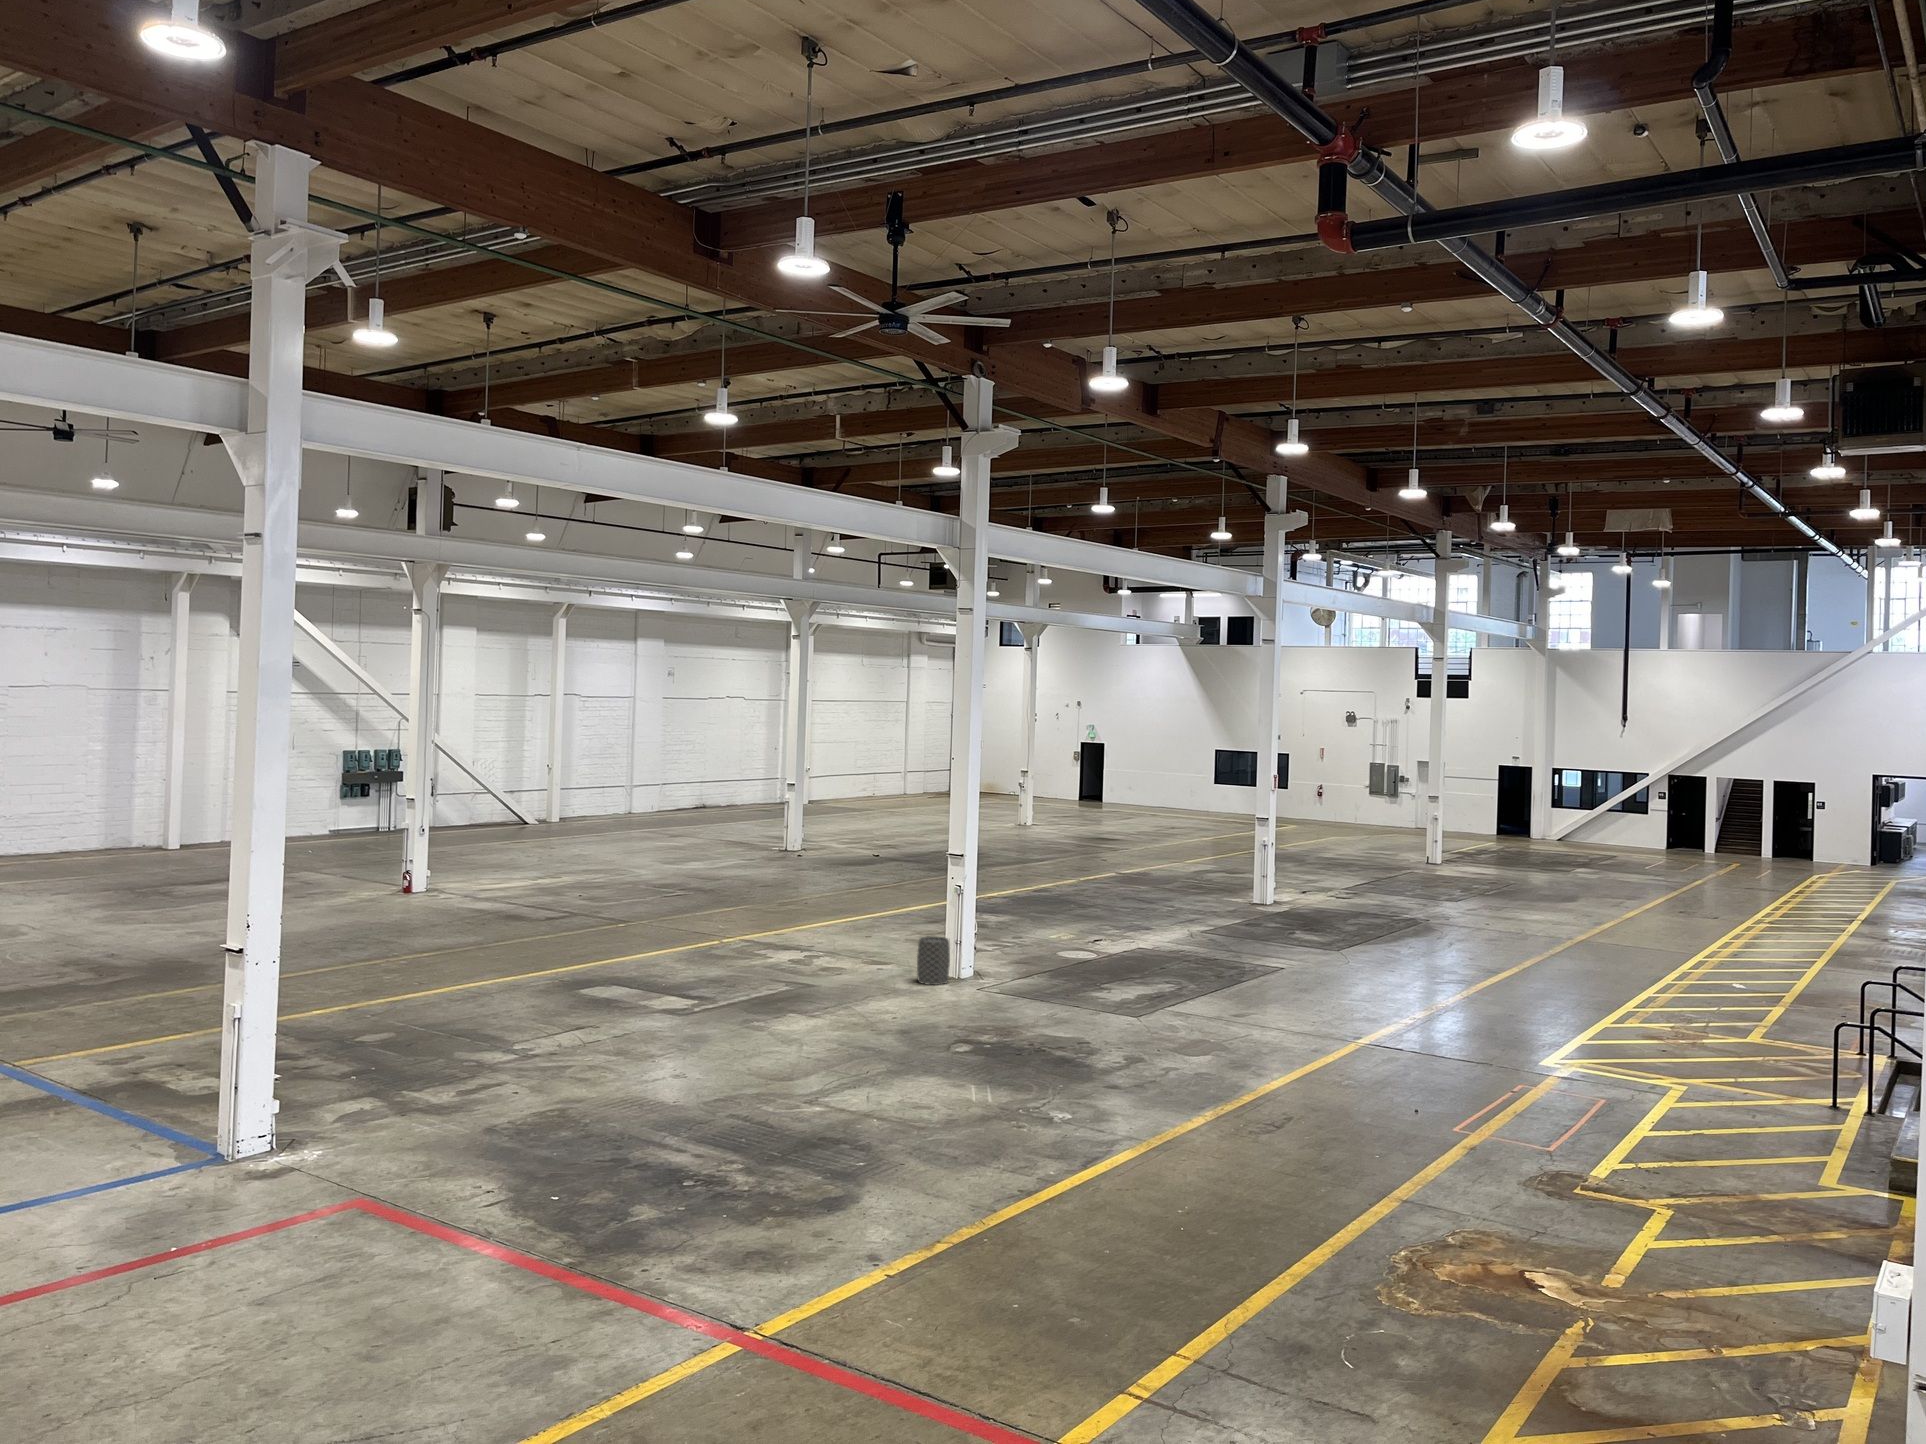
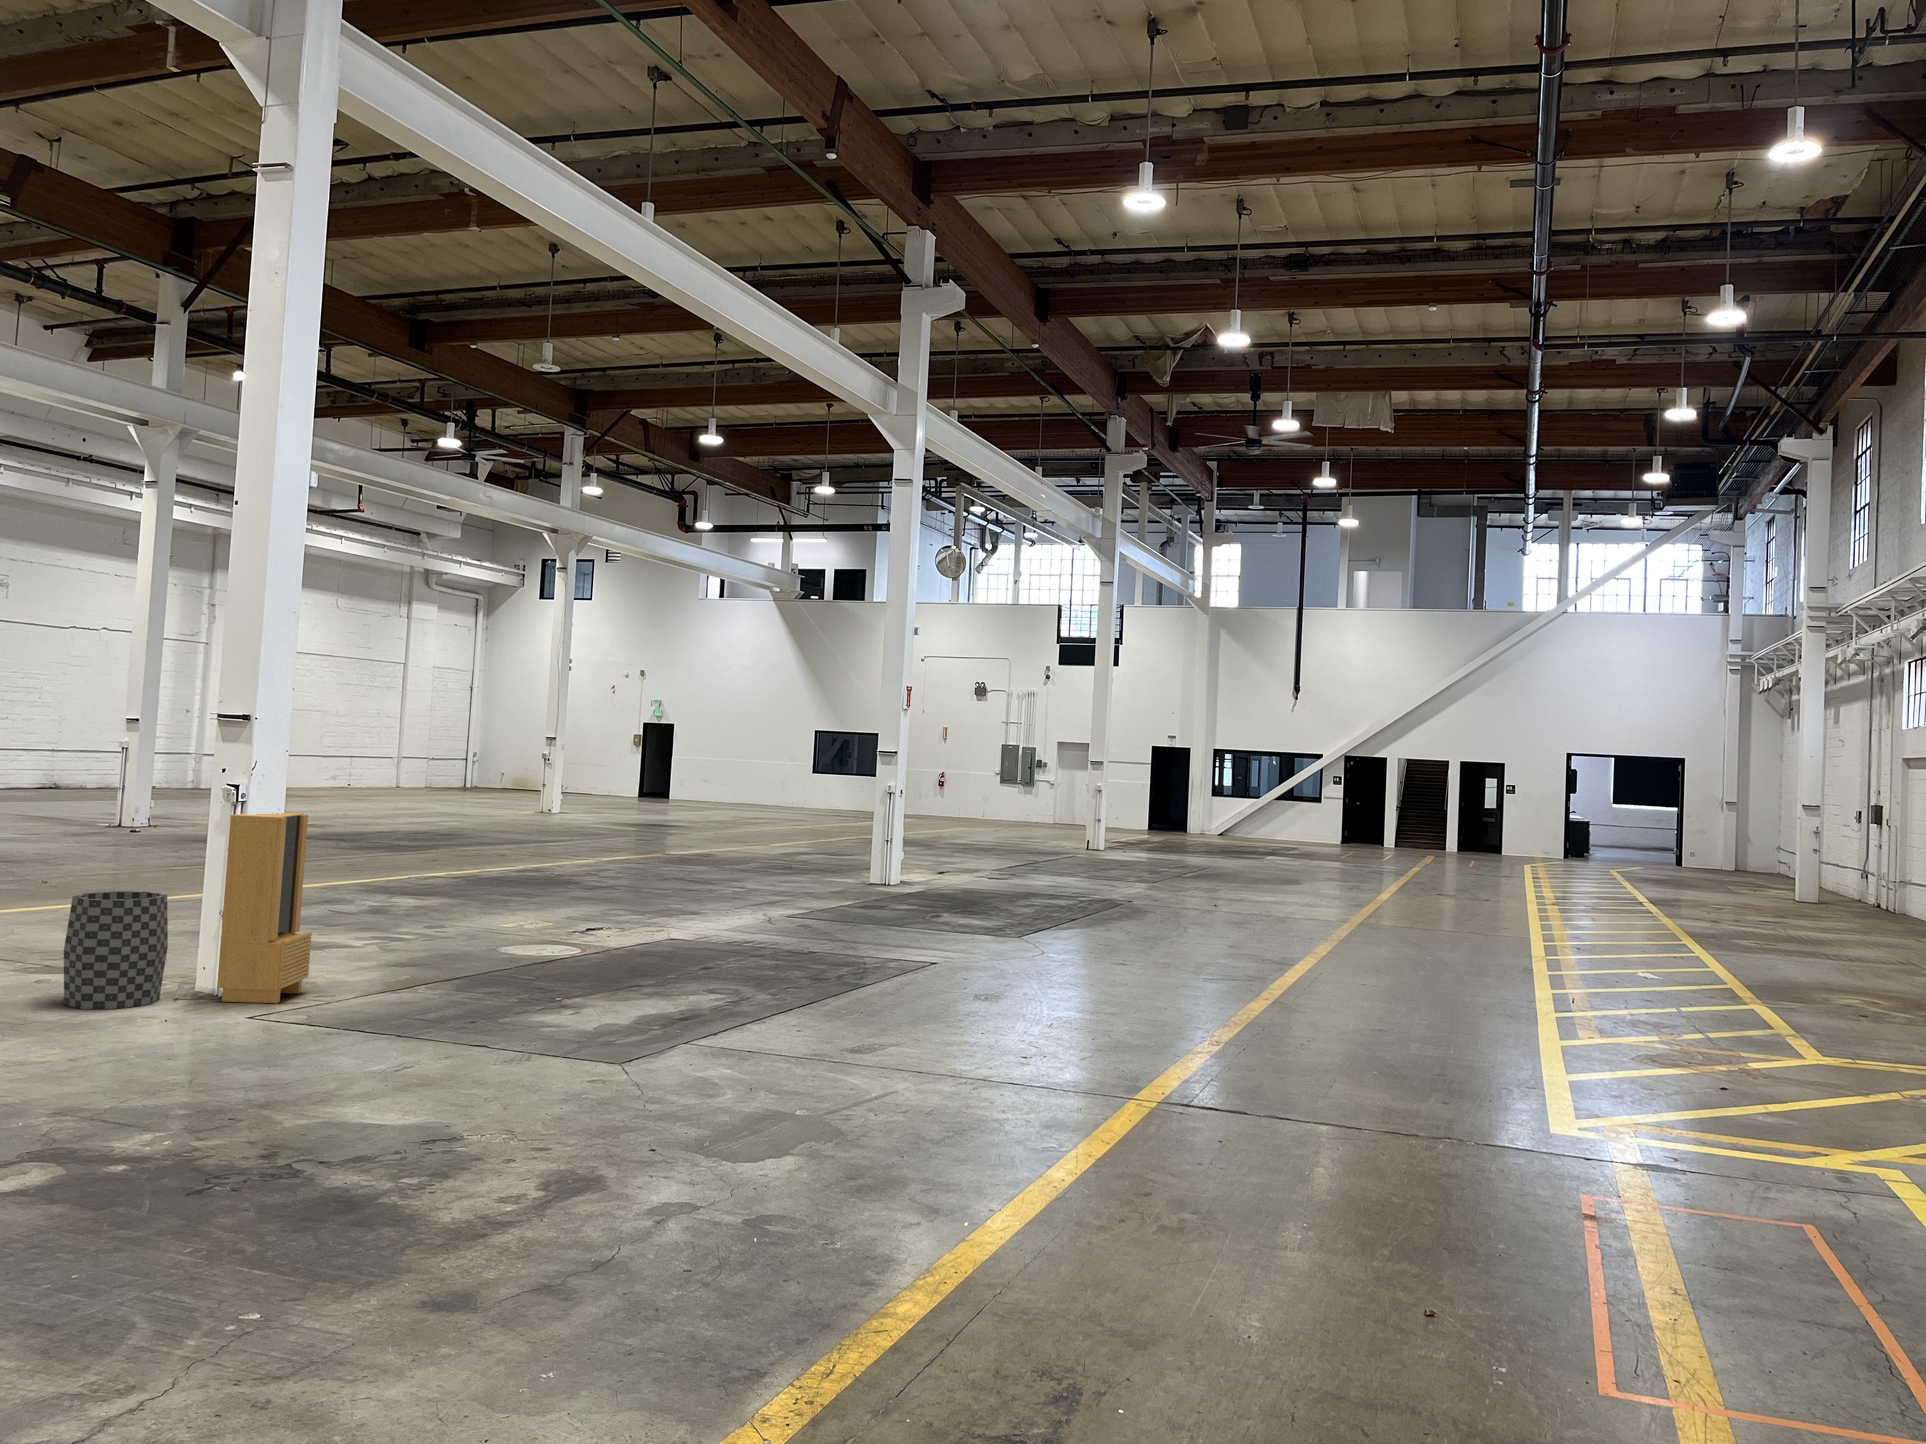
storage cabinet: none [970,903,1001,984] -> present [217,812,312,1003]

